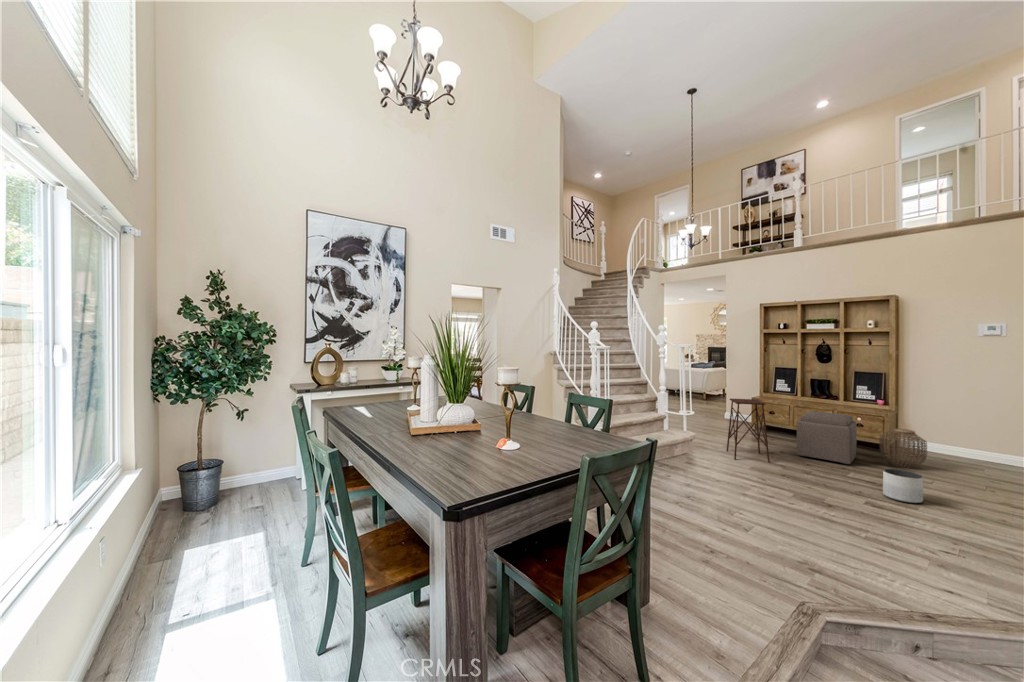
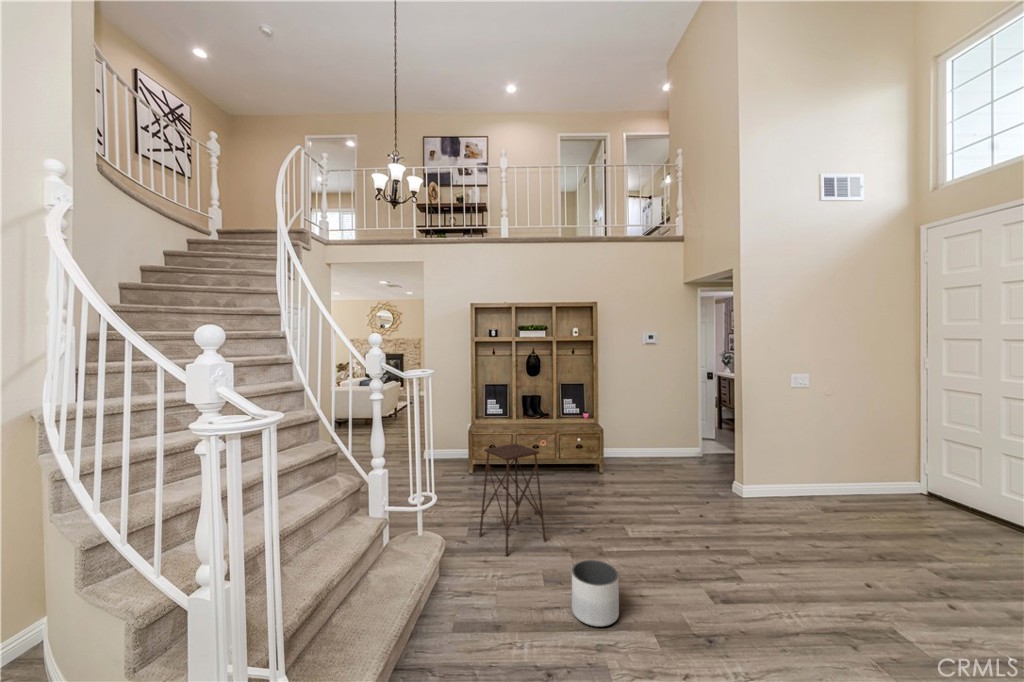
ottoman: present [797,411,857,465] -> none [546,443,610,511]
woven basket: present [879,428,927,468] -> none [614,449,653,494]
planter: present [883,469,923,503] -> present [572,560,619,627]

